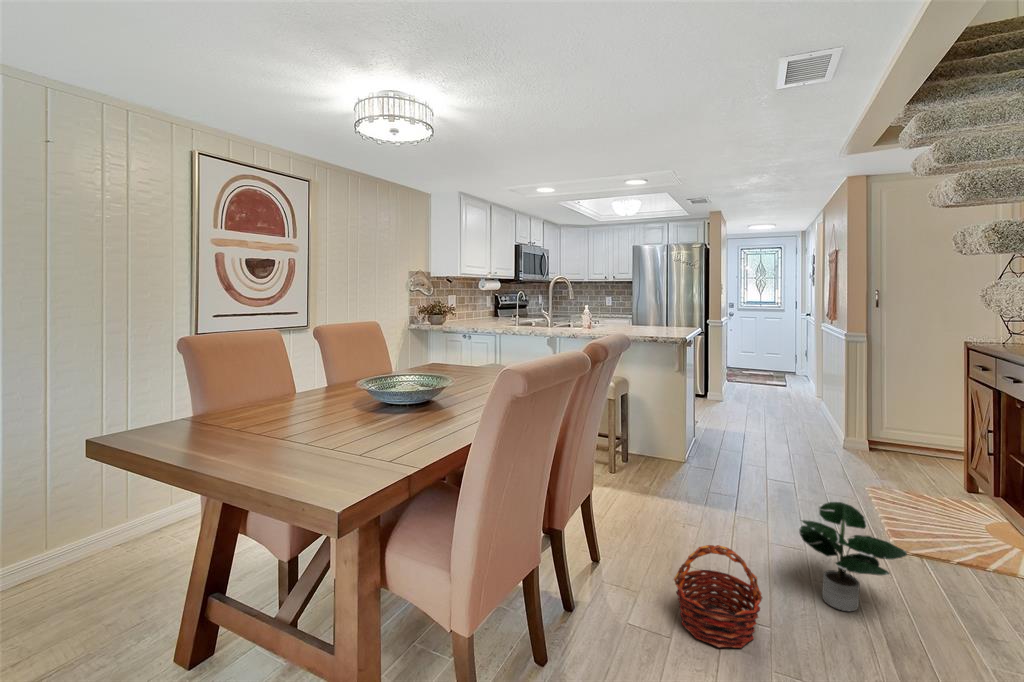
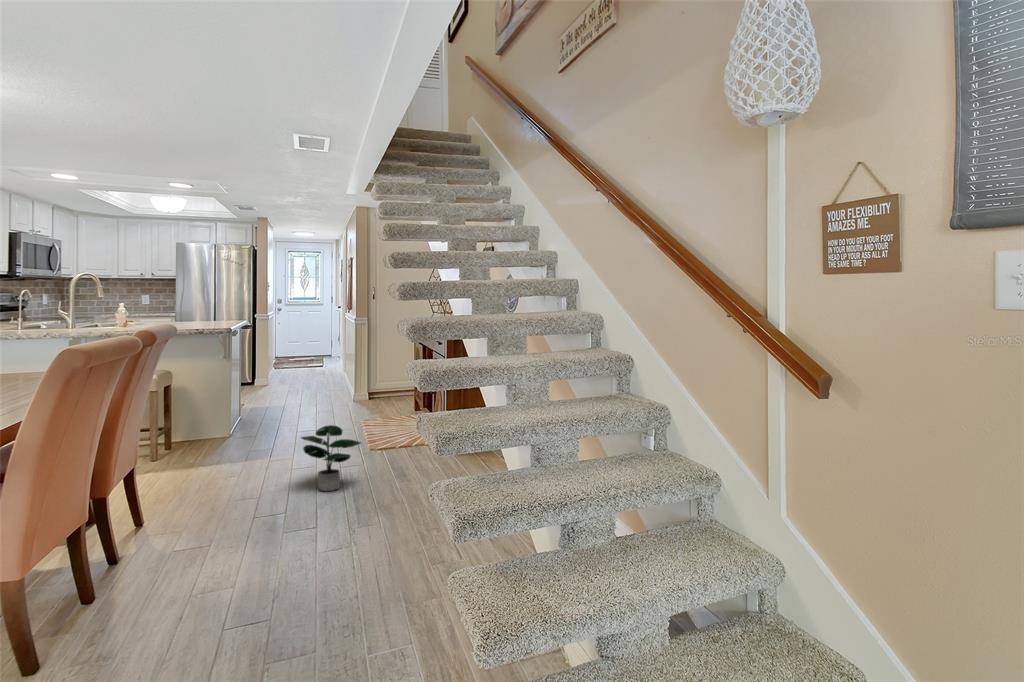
basket: present [674,545,762,648] -> none [206,458,271,525]

